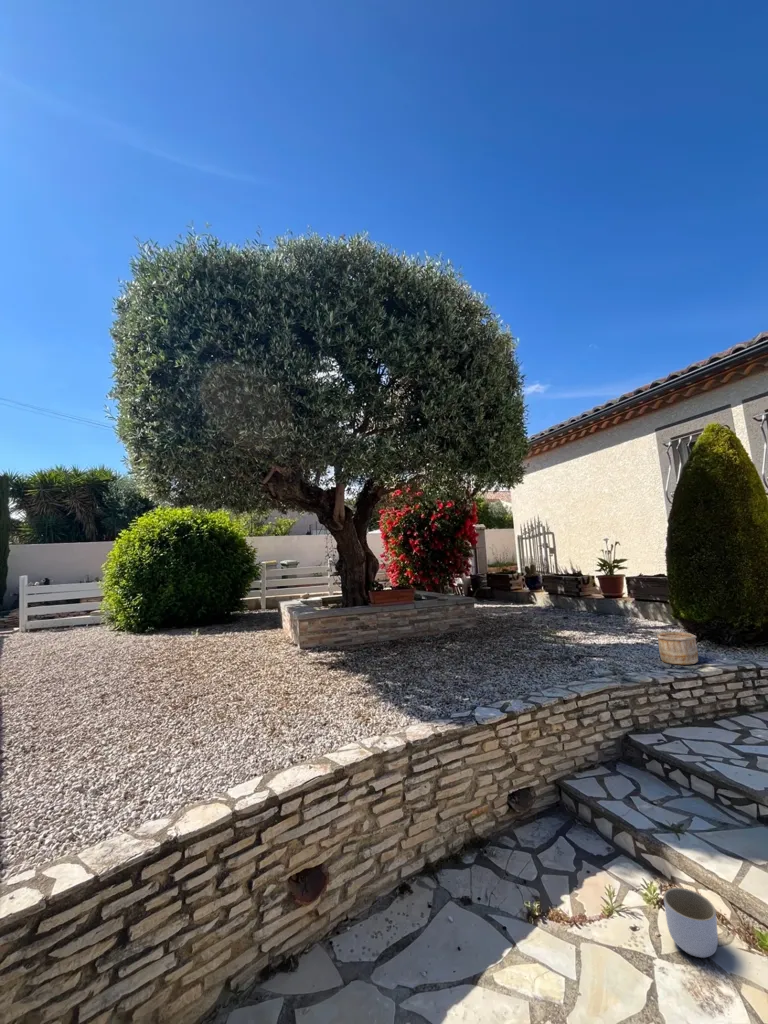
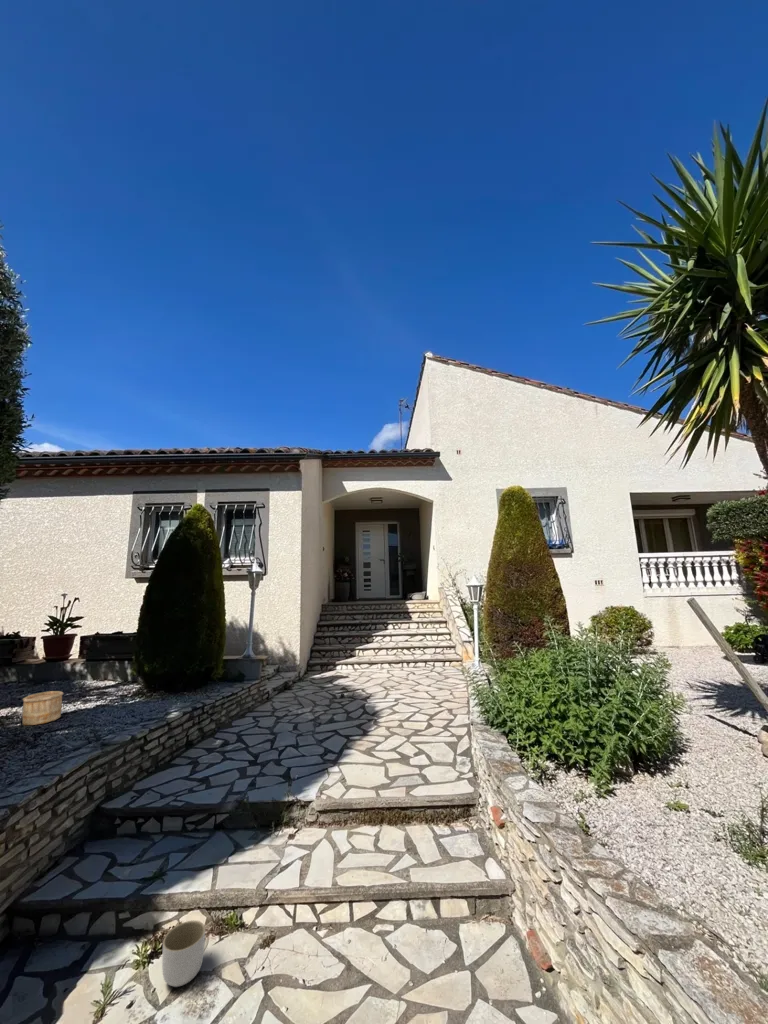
wooden bucket: present [656,632,698,665] -> present [22,691,63,725]

